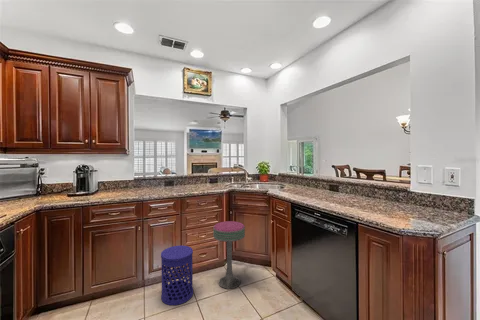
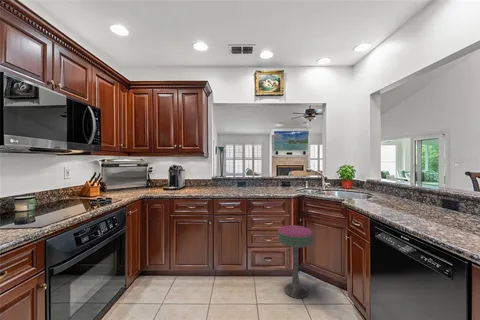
waste bin: present [161,246,193,305] -> none [227,243,257,300]

